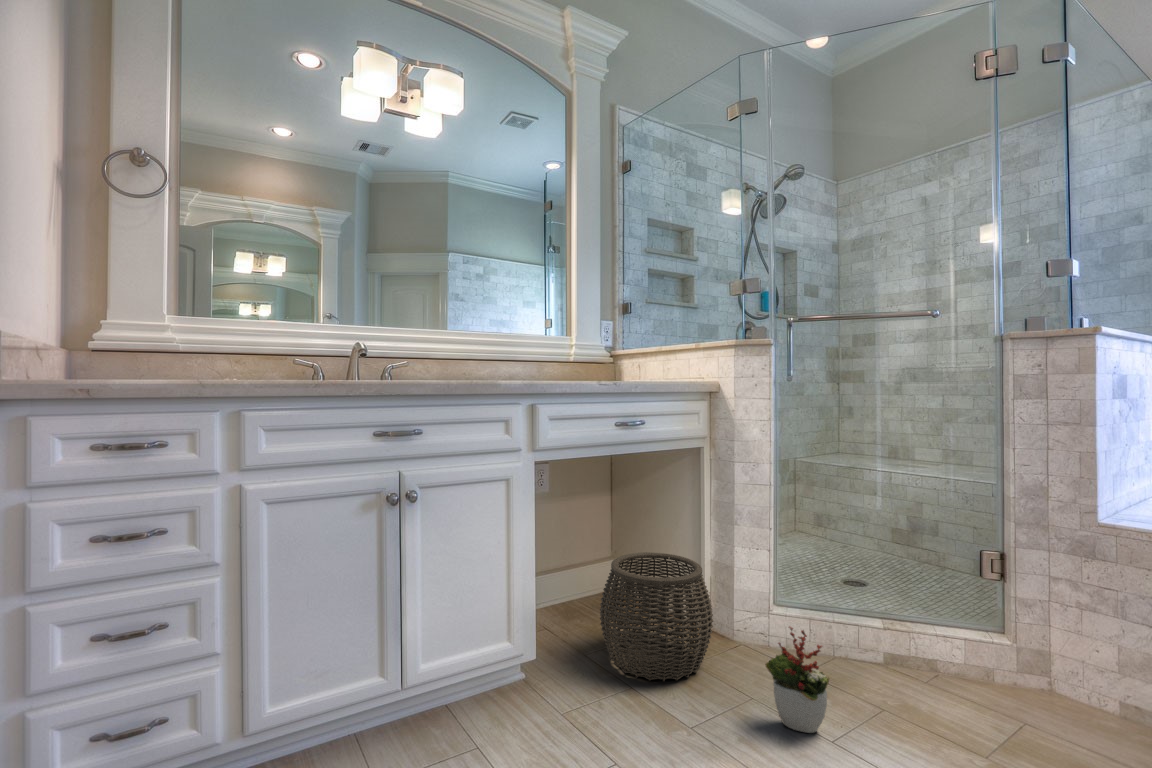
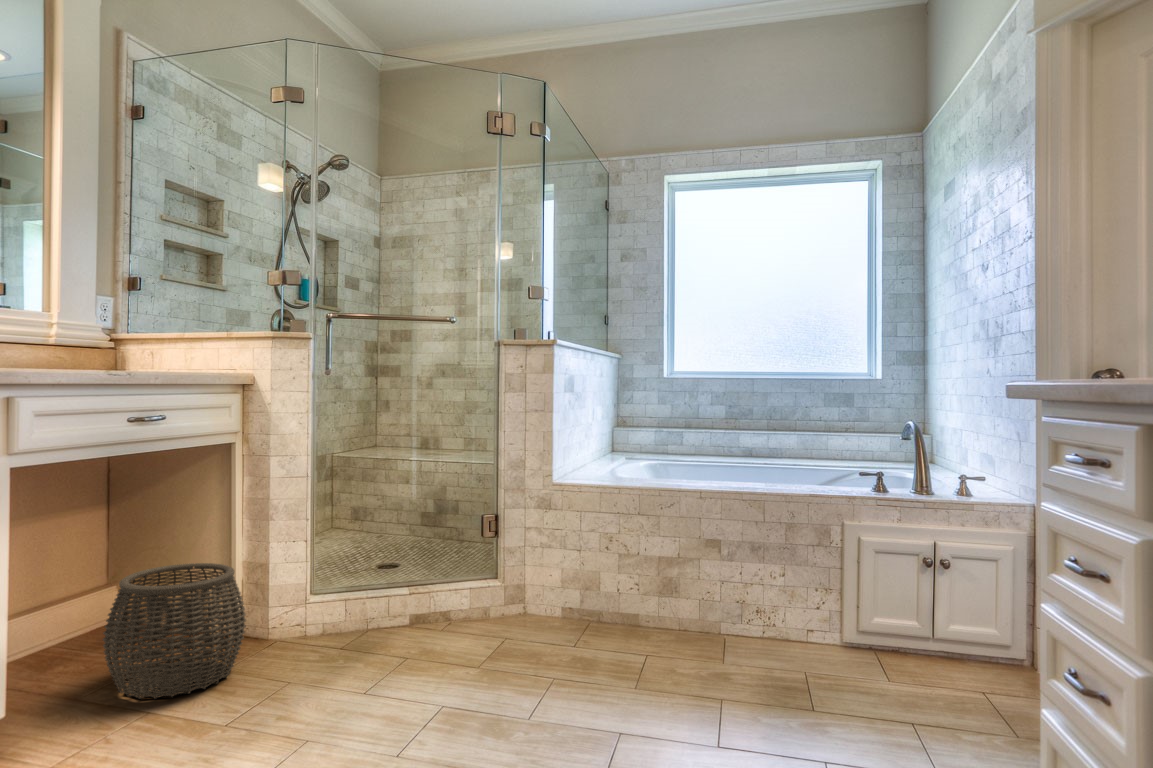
decorative plant: present [765,627,829,733] -> none [300,599,358,692]

